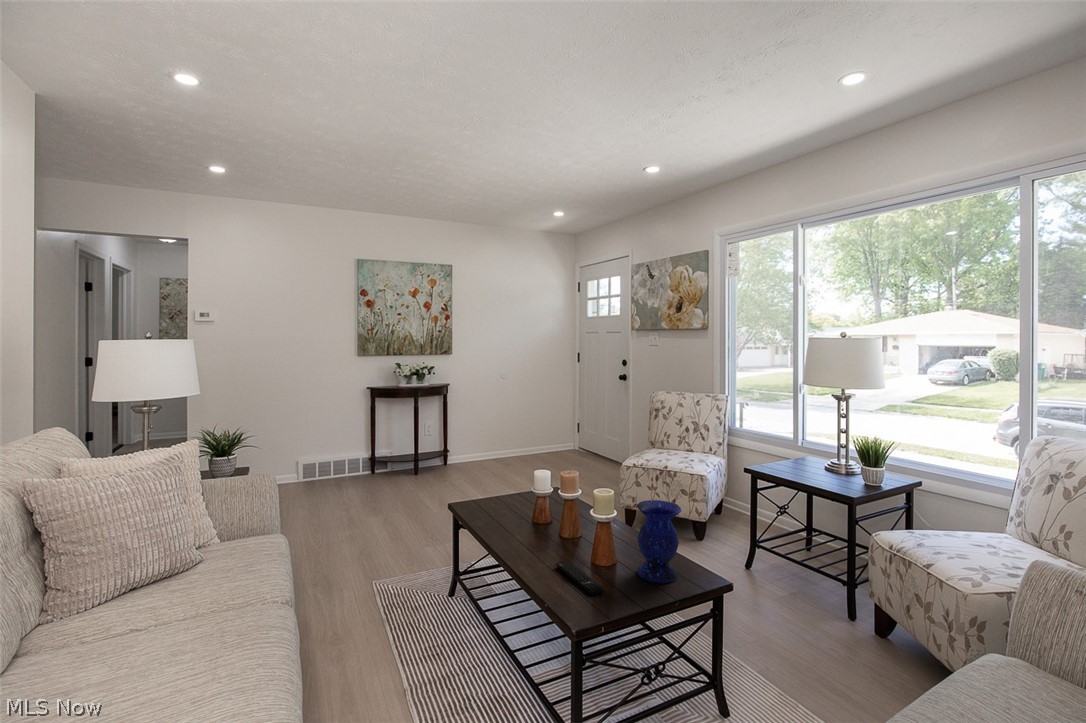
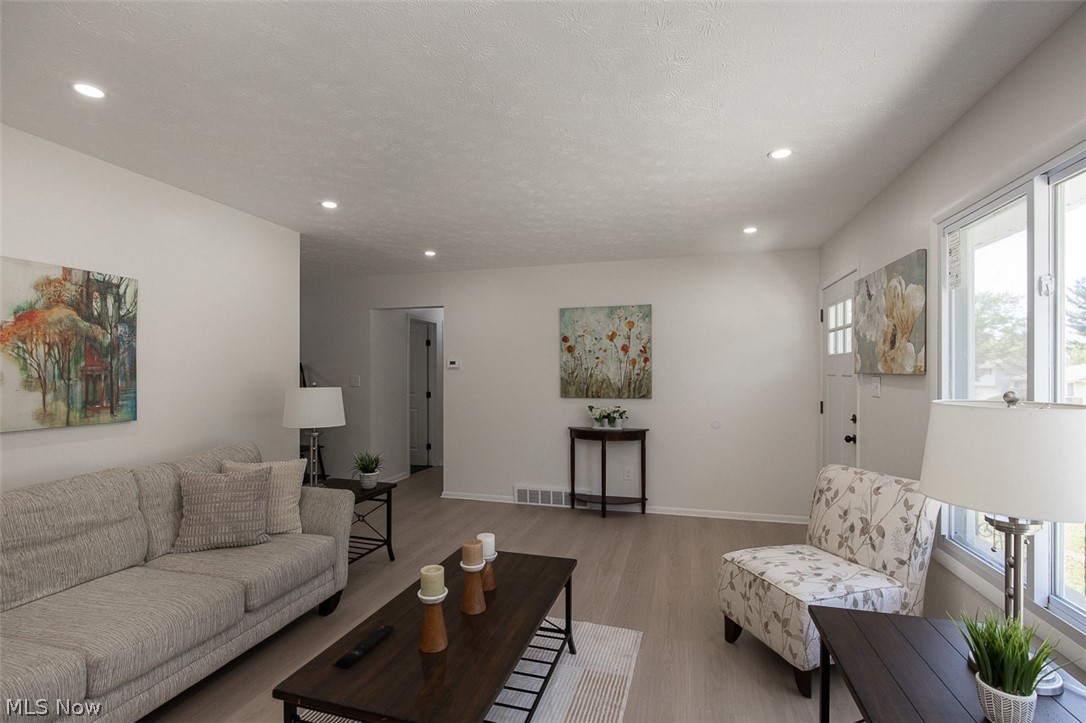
vase: present [637,500,681,584] -> none [397,586,451,696]

